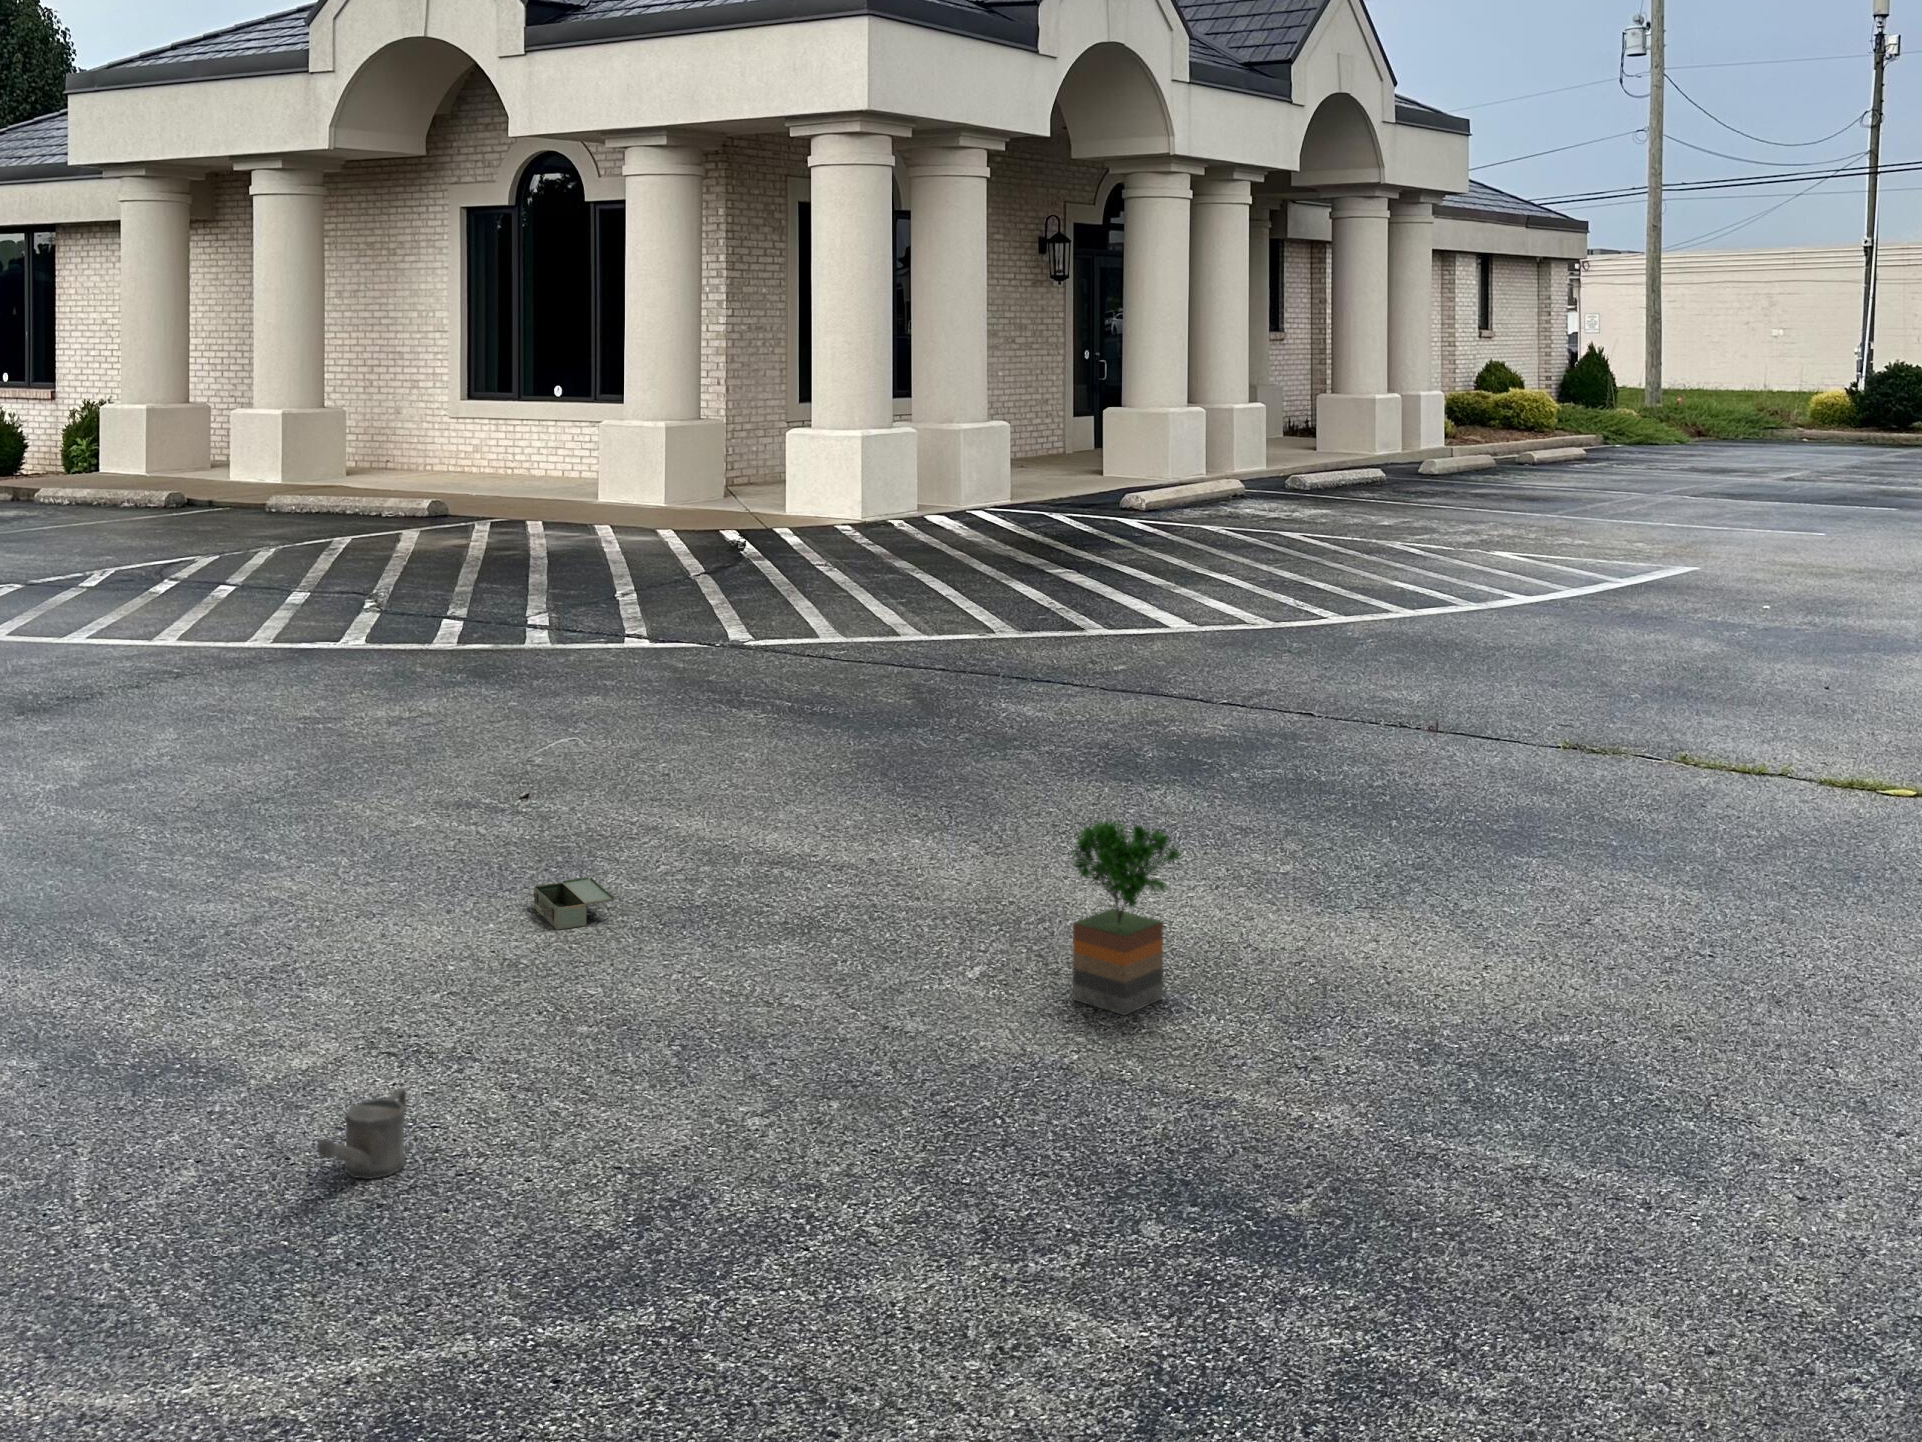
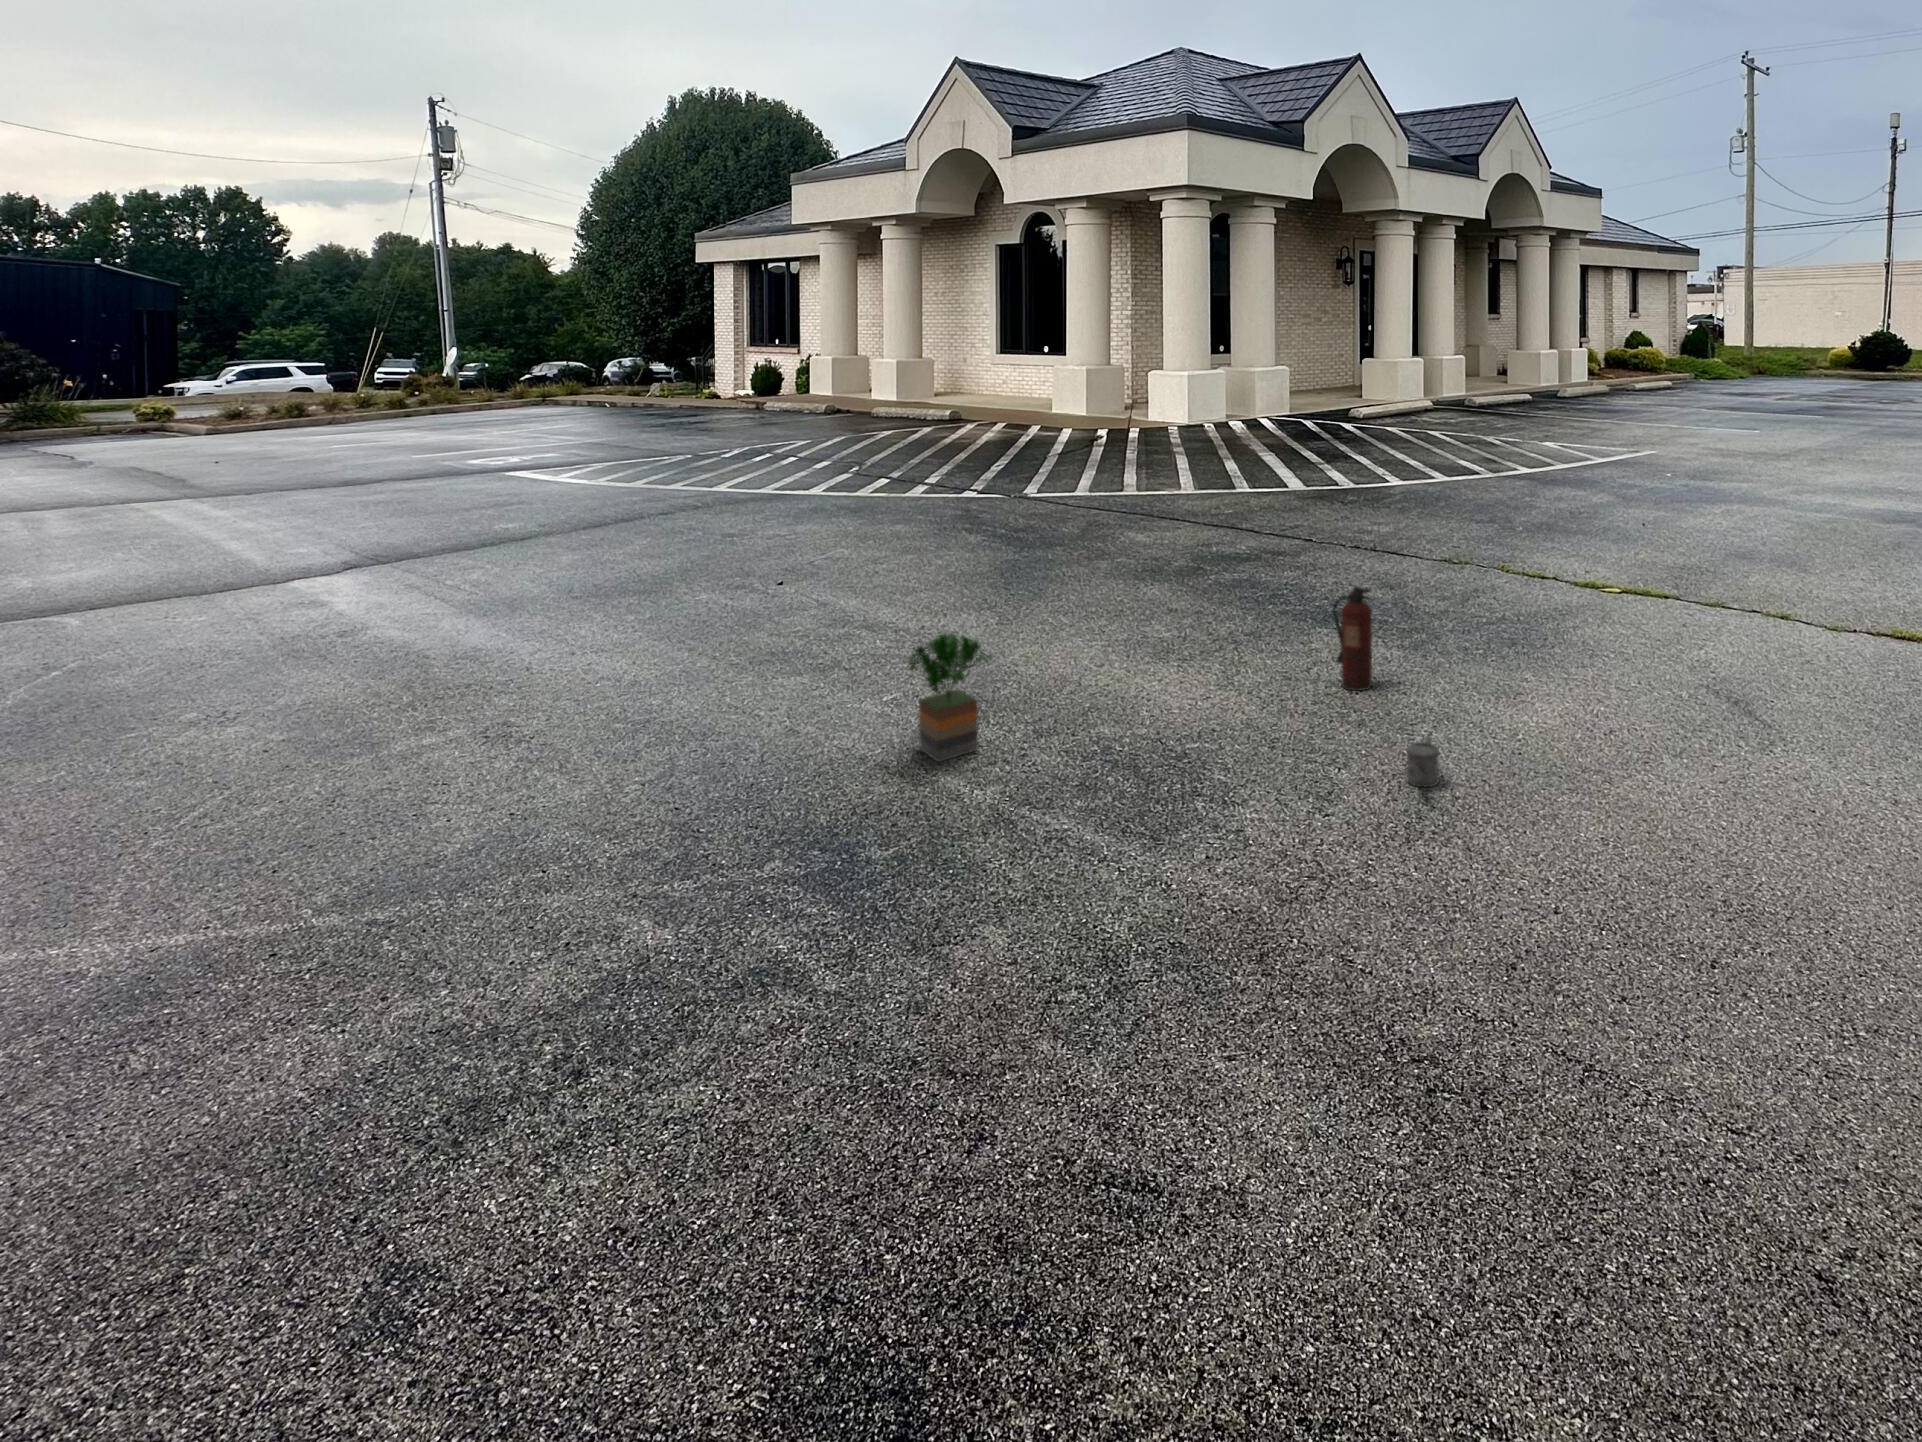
fire extinguisher: none [1578,750,1649,909] -> present [1333,587,1372,691]
toolbox: present [533,877,614,930] -> none [669,654,720,689]
watering can: present [317,1089,406,1179] -> present [1407,737,1439,787]

